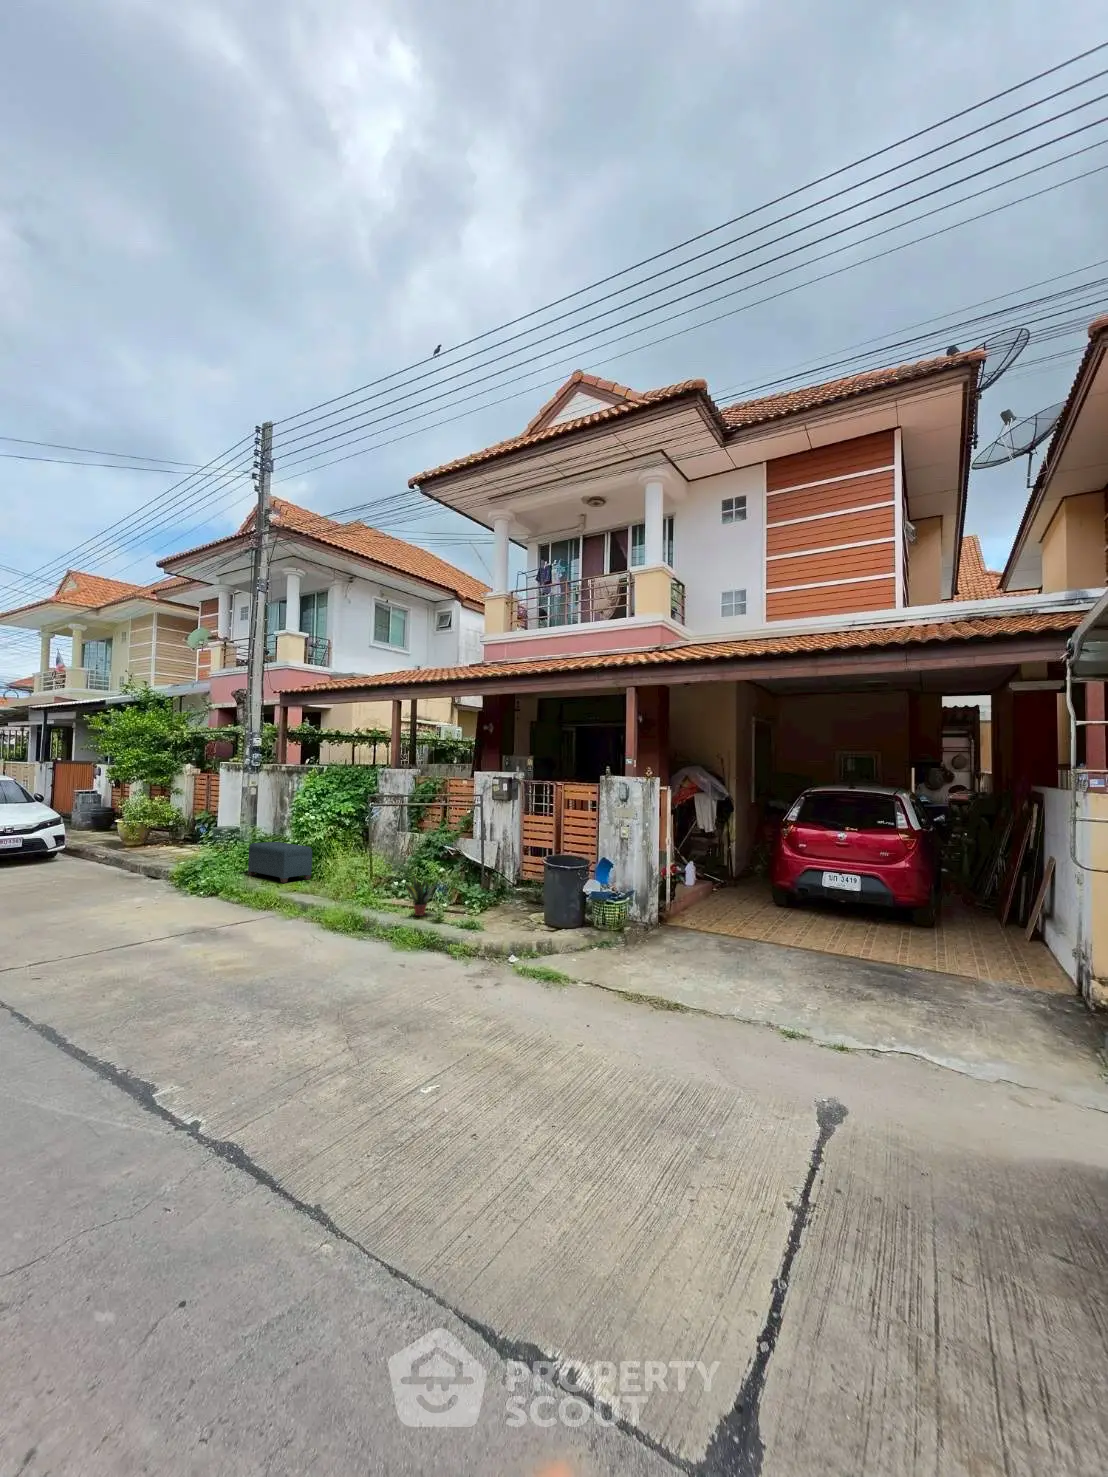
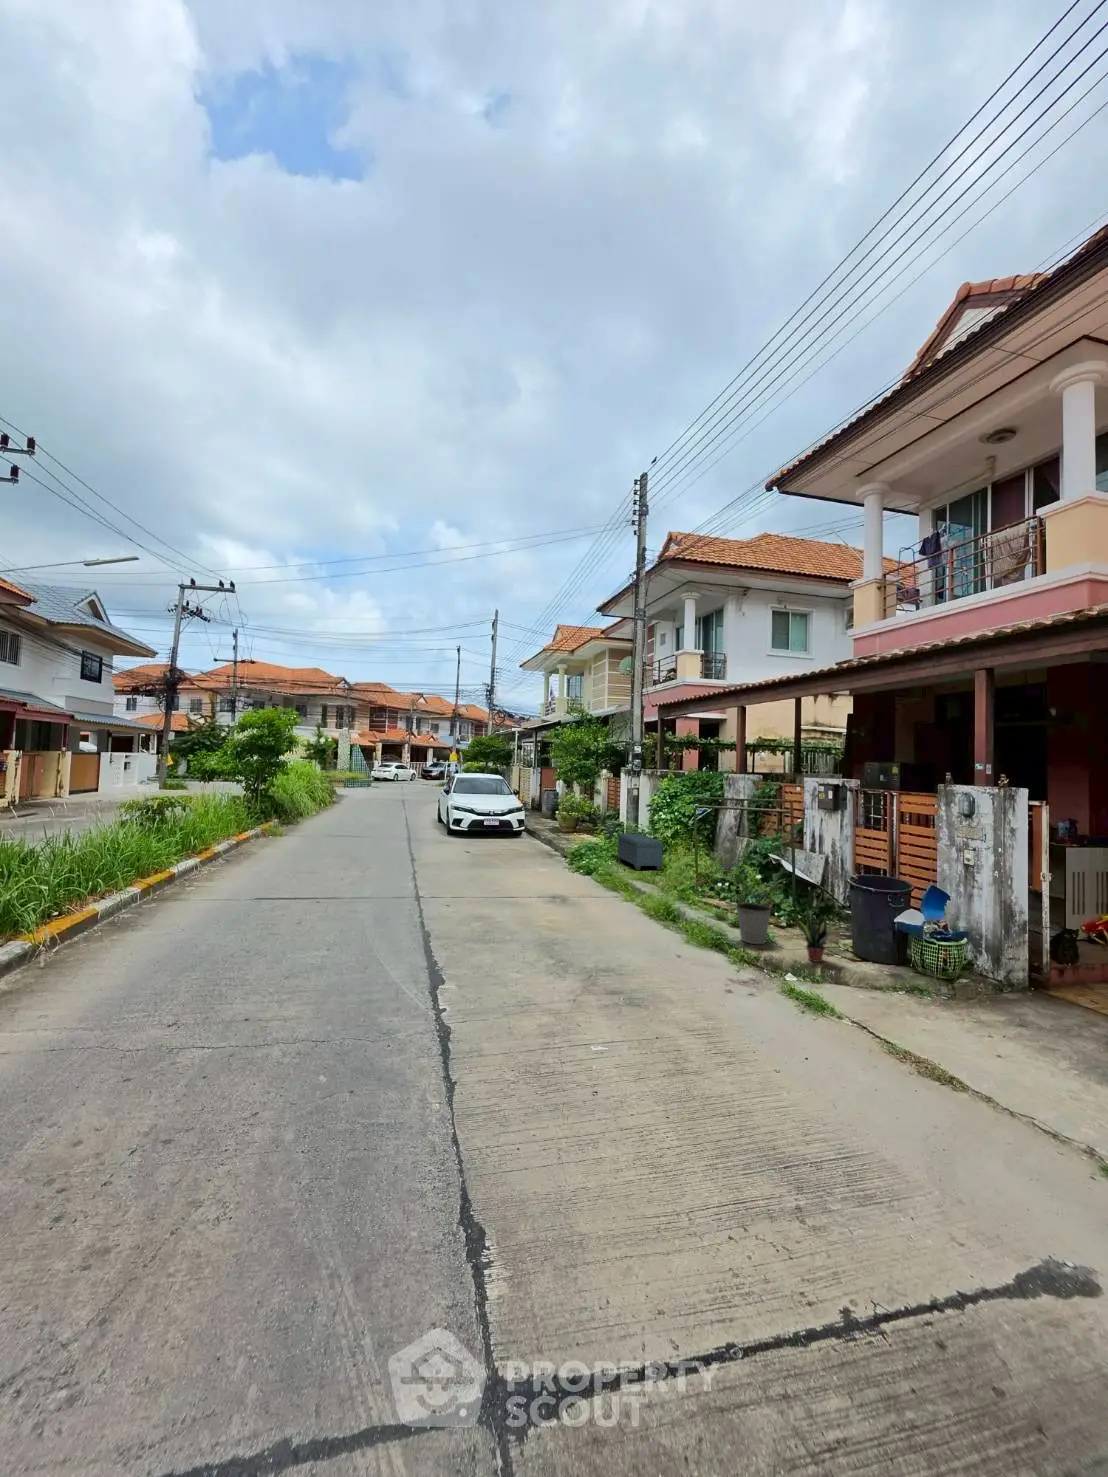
potted plant: present [406,876,432,916] -> present [795,909,833,962]
bucket: none [448,895,482,933] -> present [736,903,773,944]

